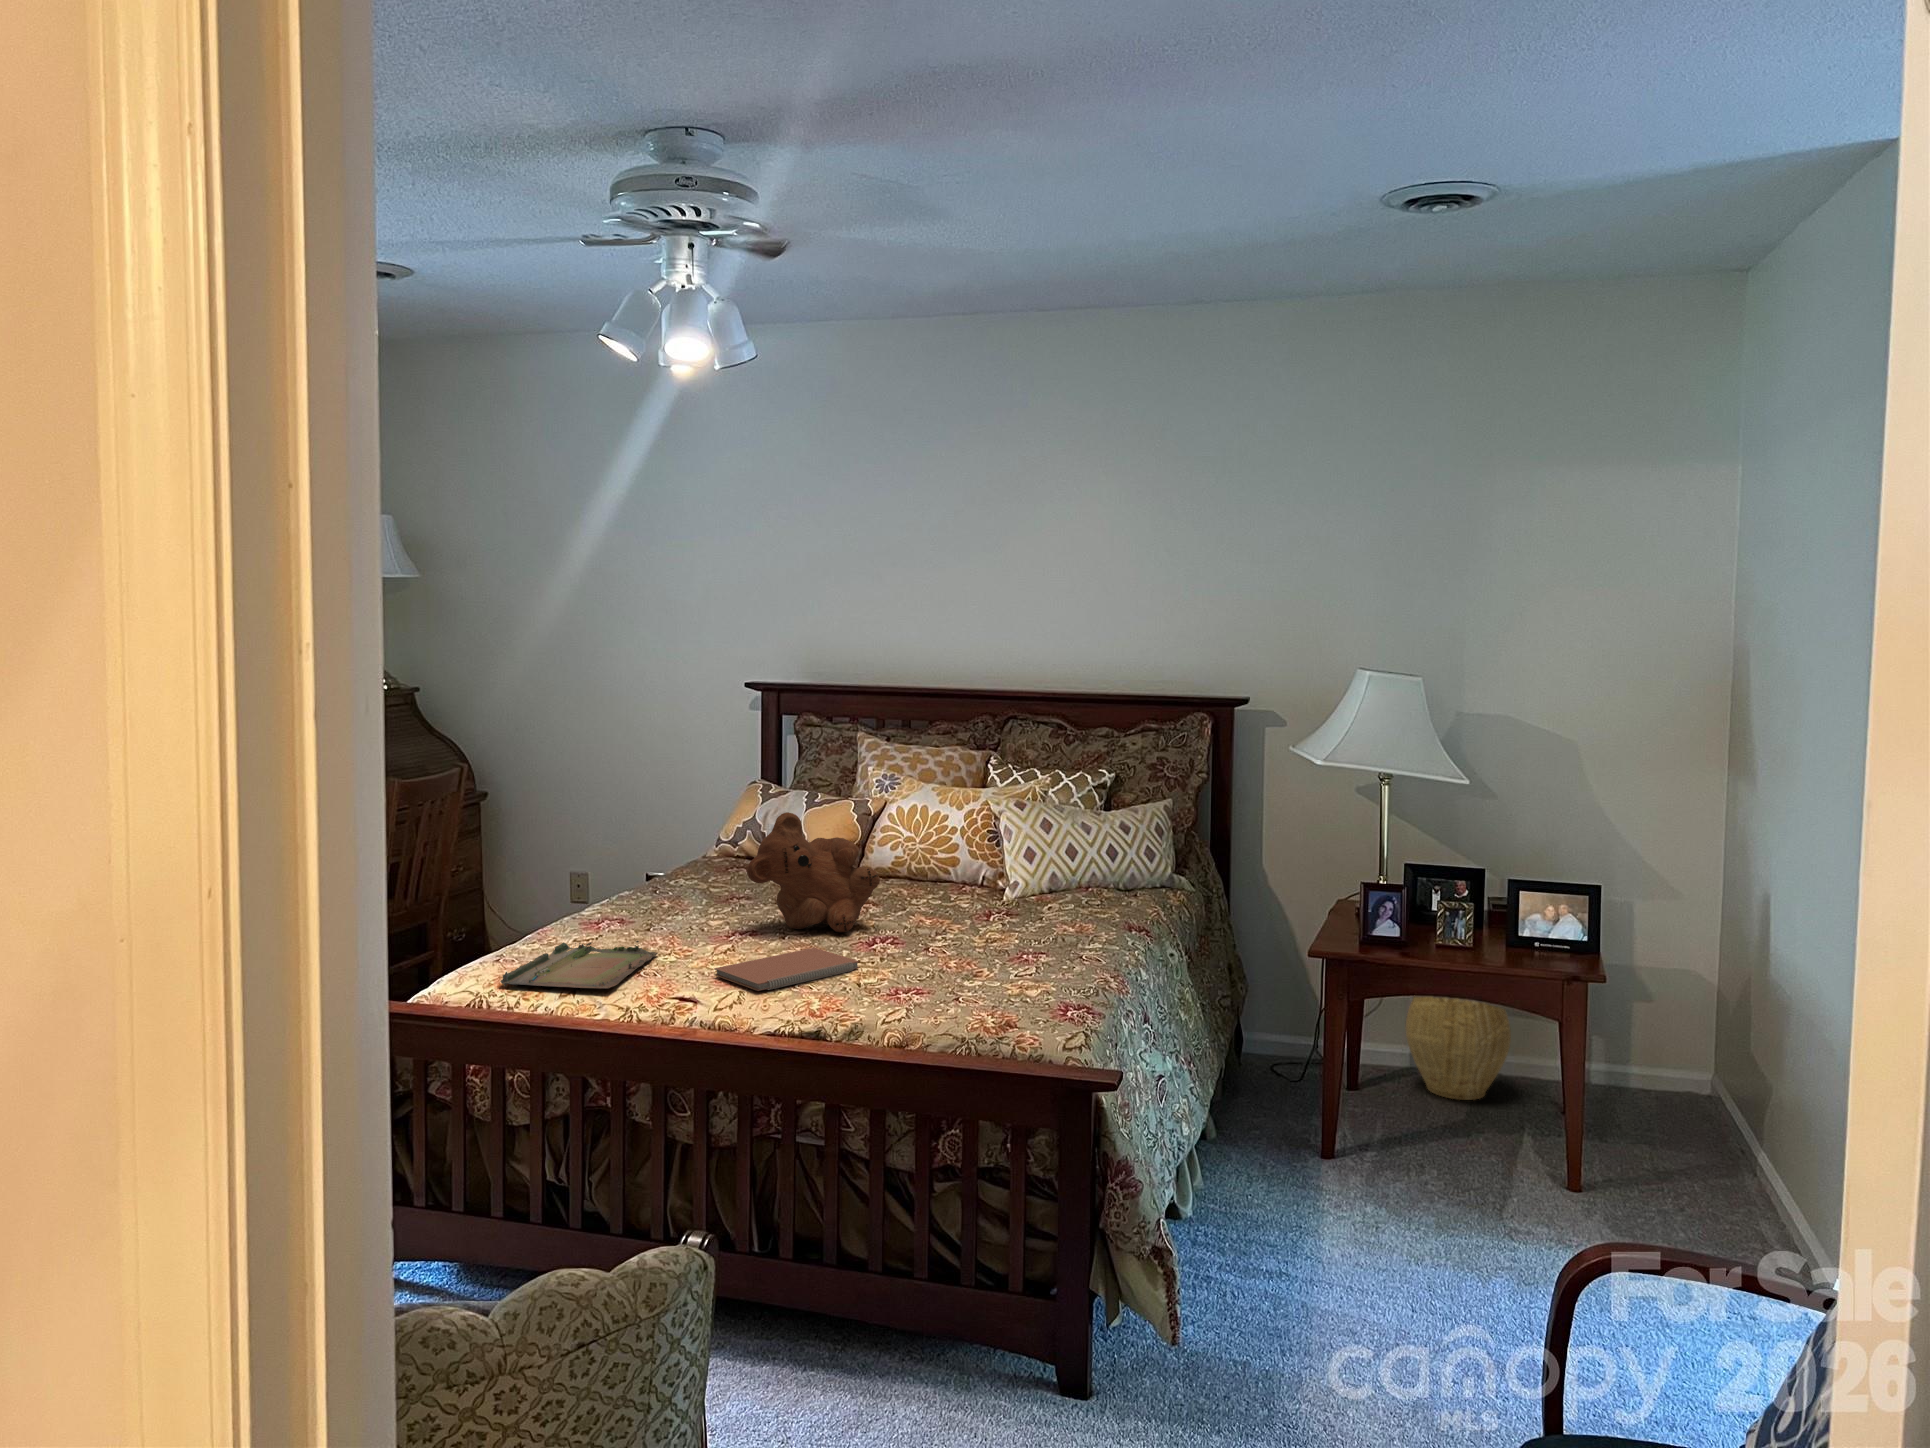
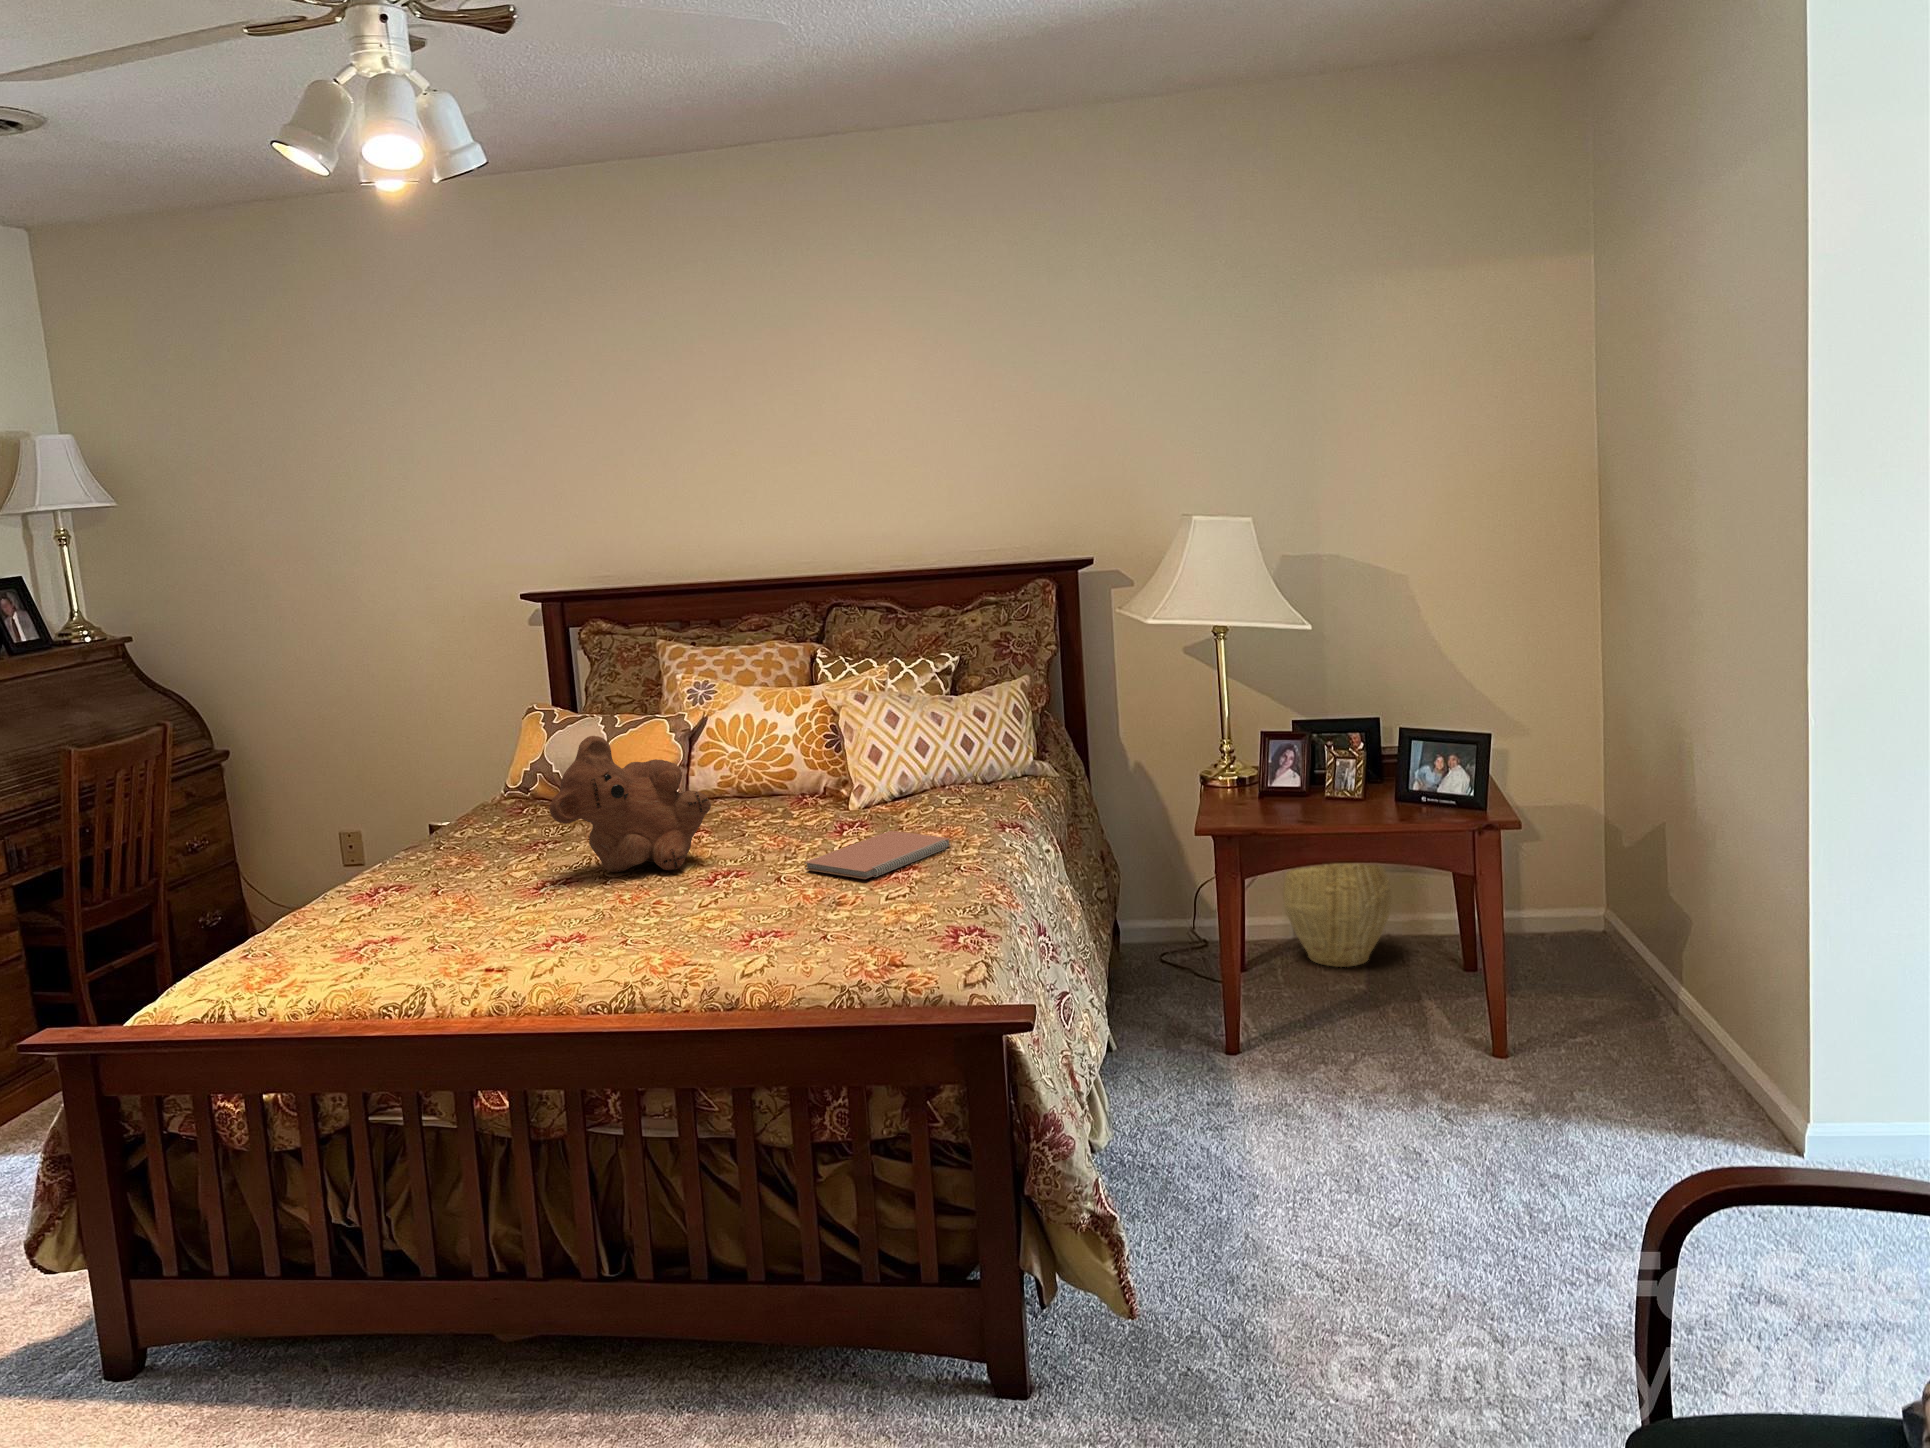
tray: present [500,941,658,989] -> none [246,907,450,989]
notebook: present [714,948,859,991] -> present [804,831,950,879]

